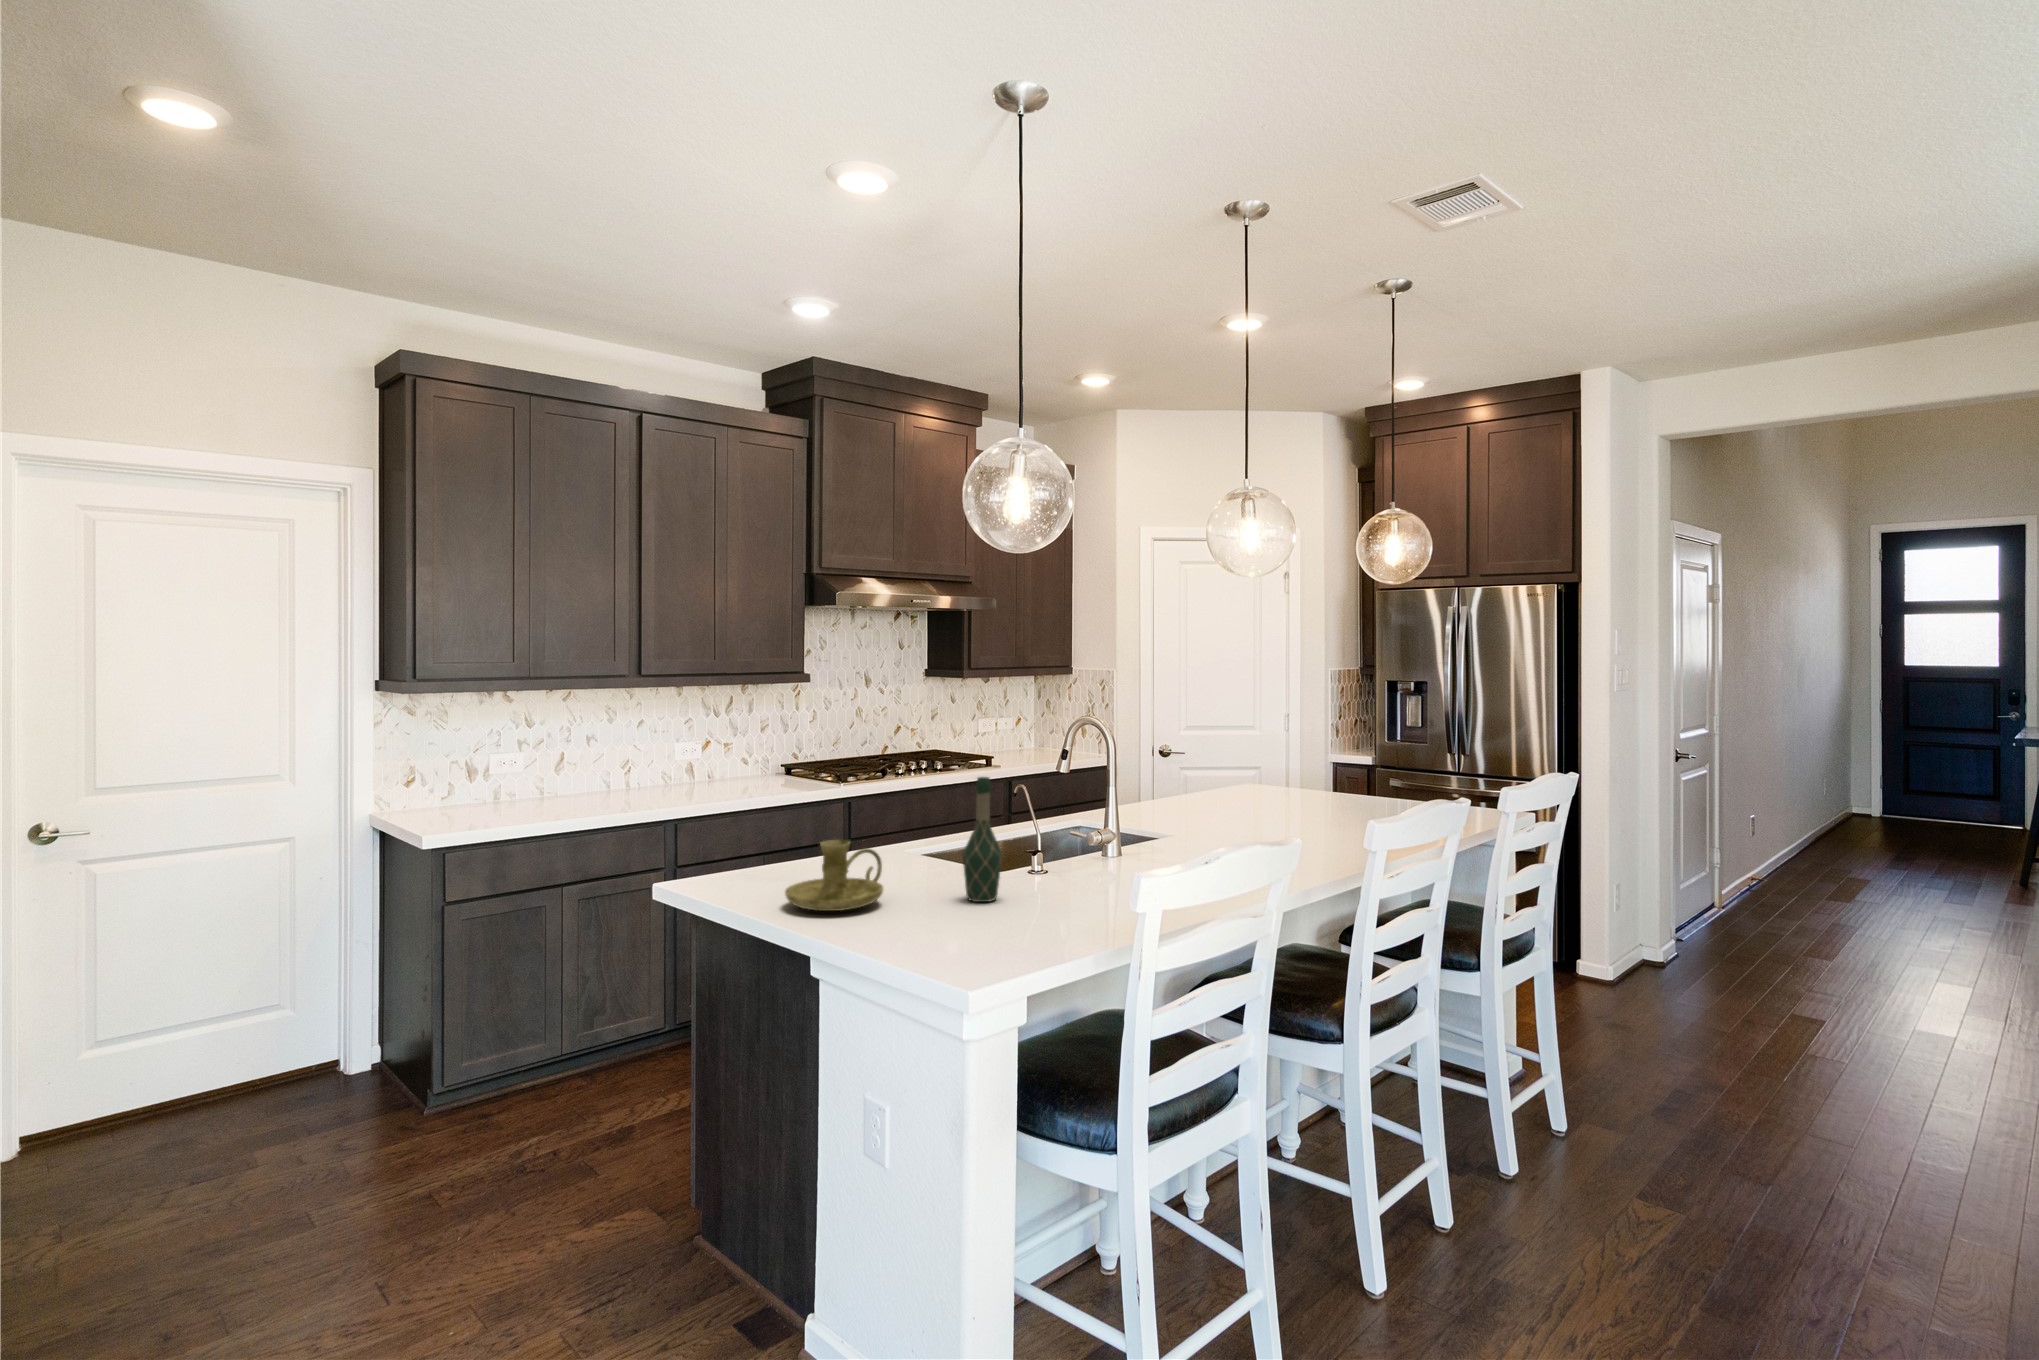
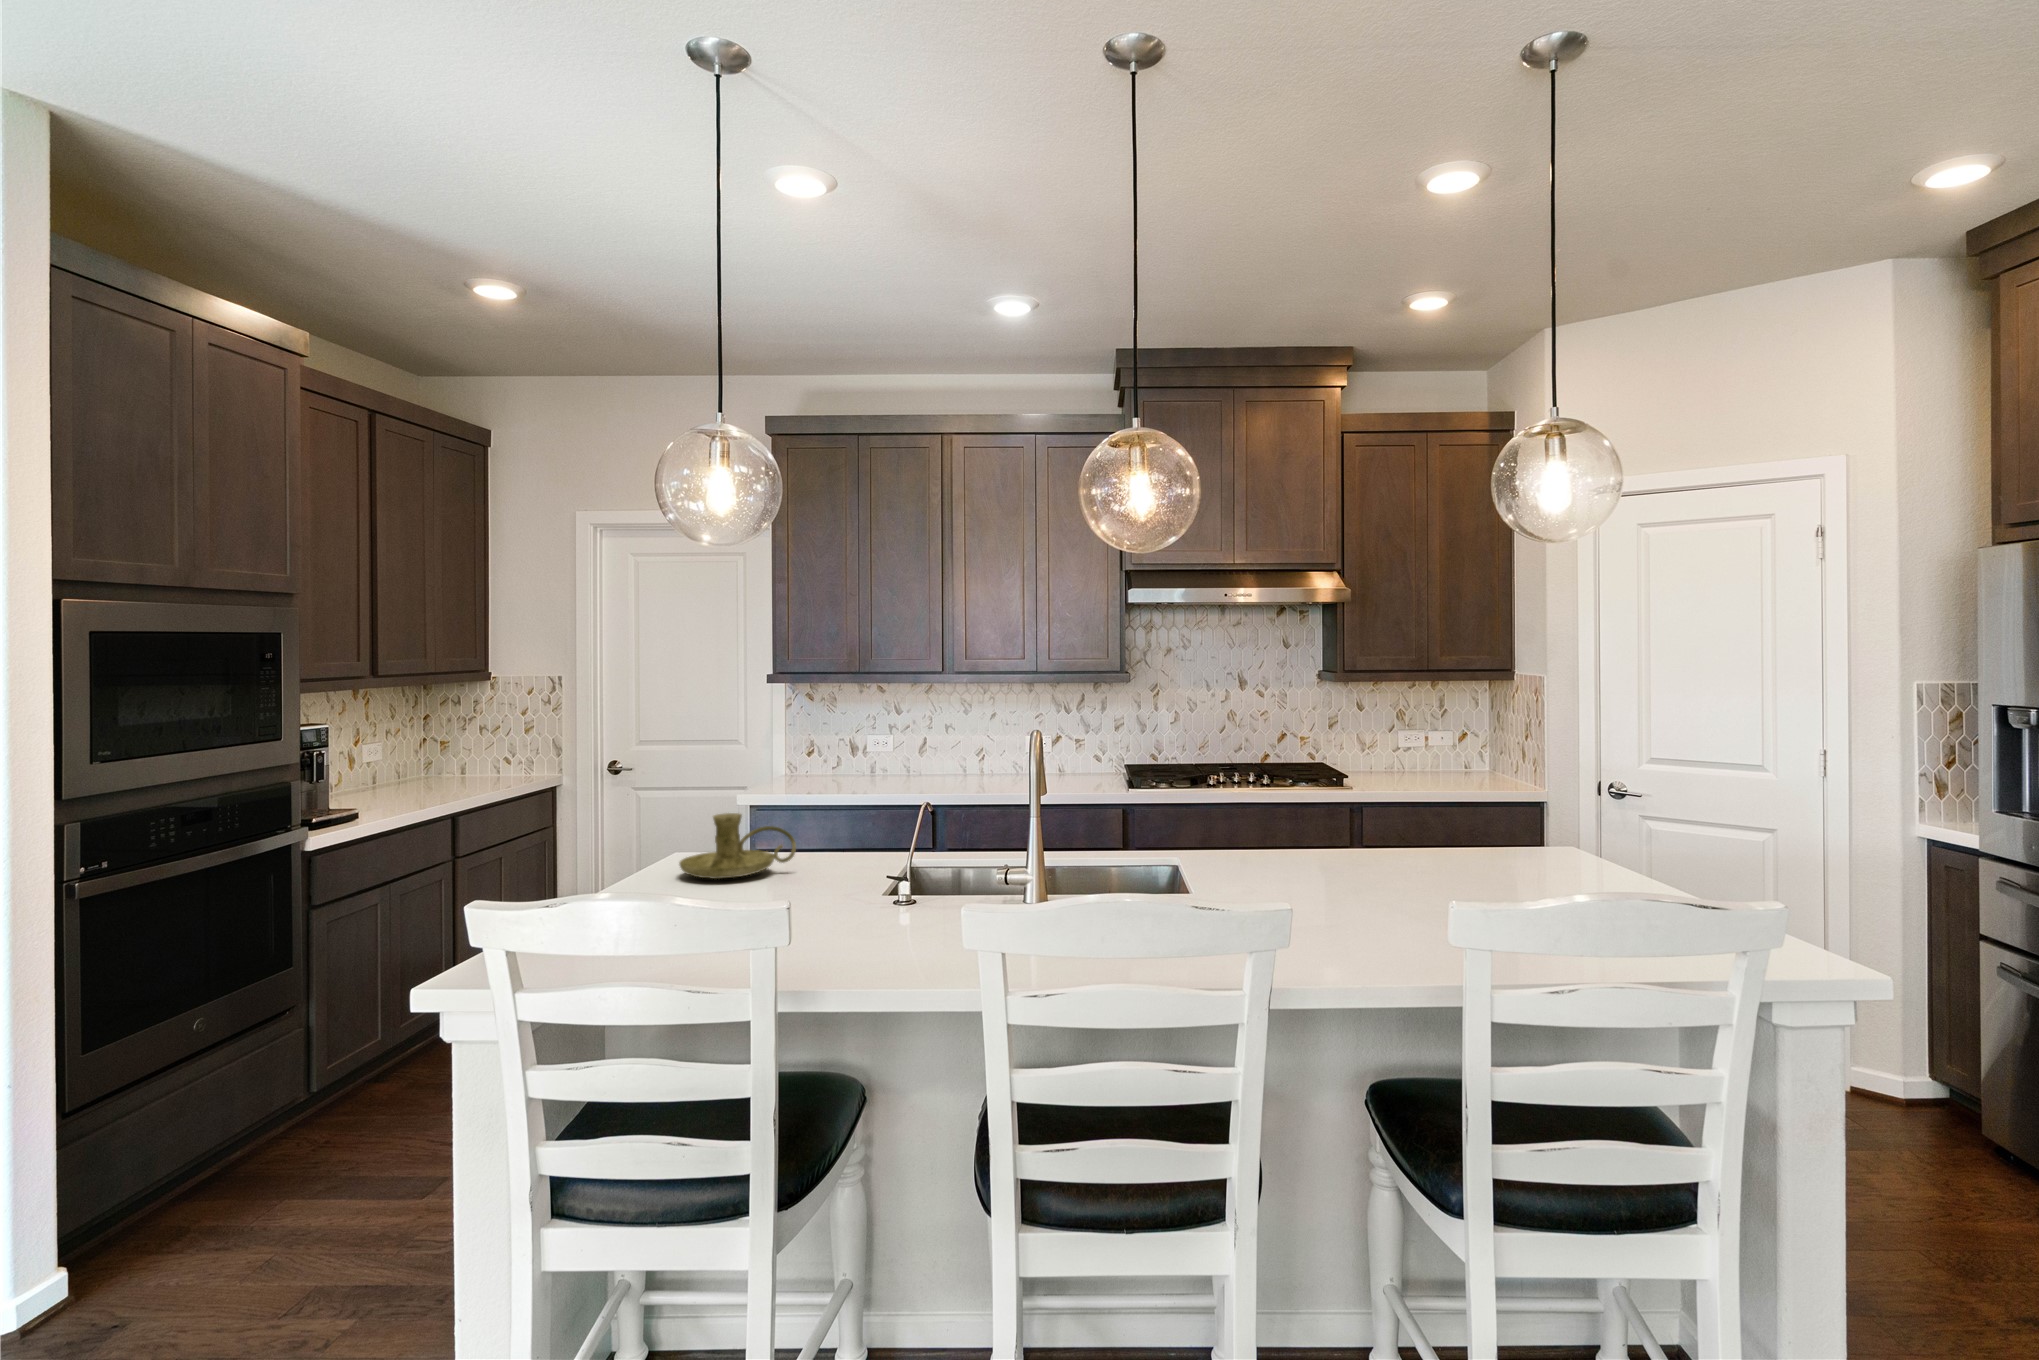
wine bottle: present [963,777,1002,902] -> none [804,764,847,896]

